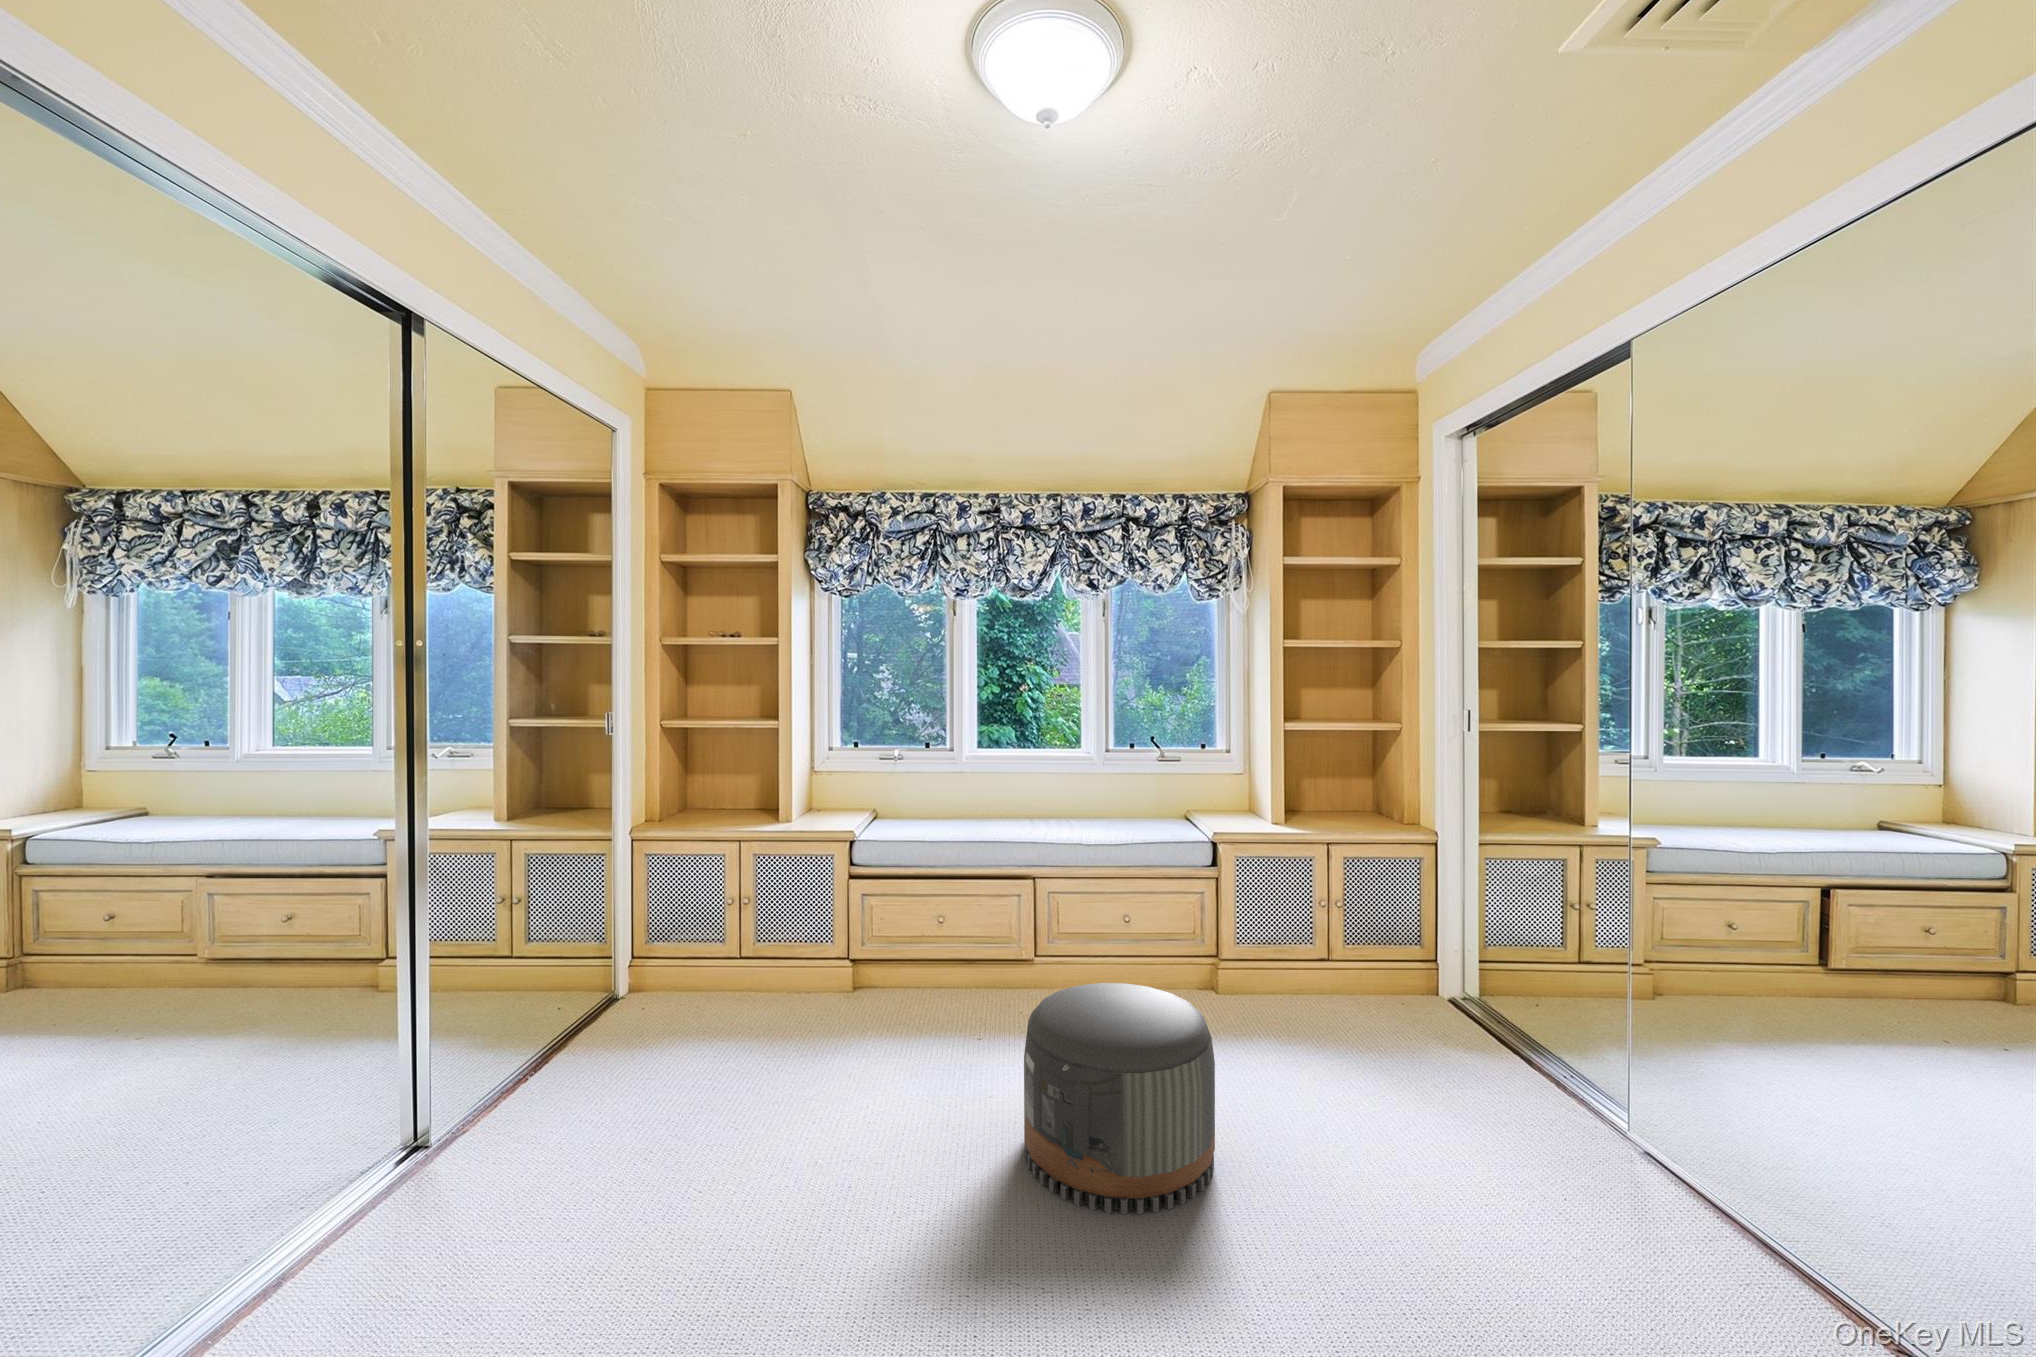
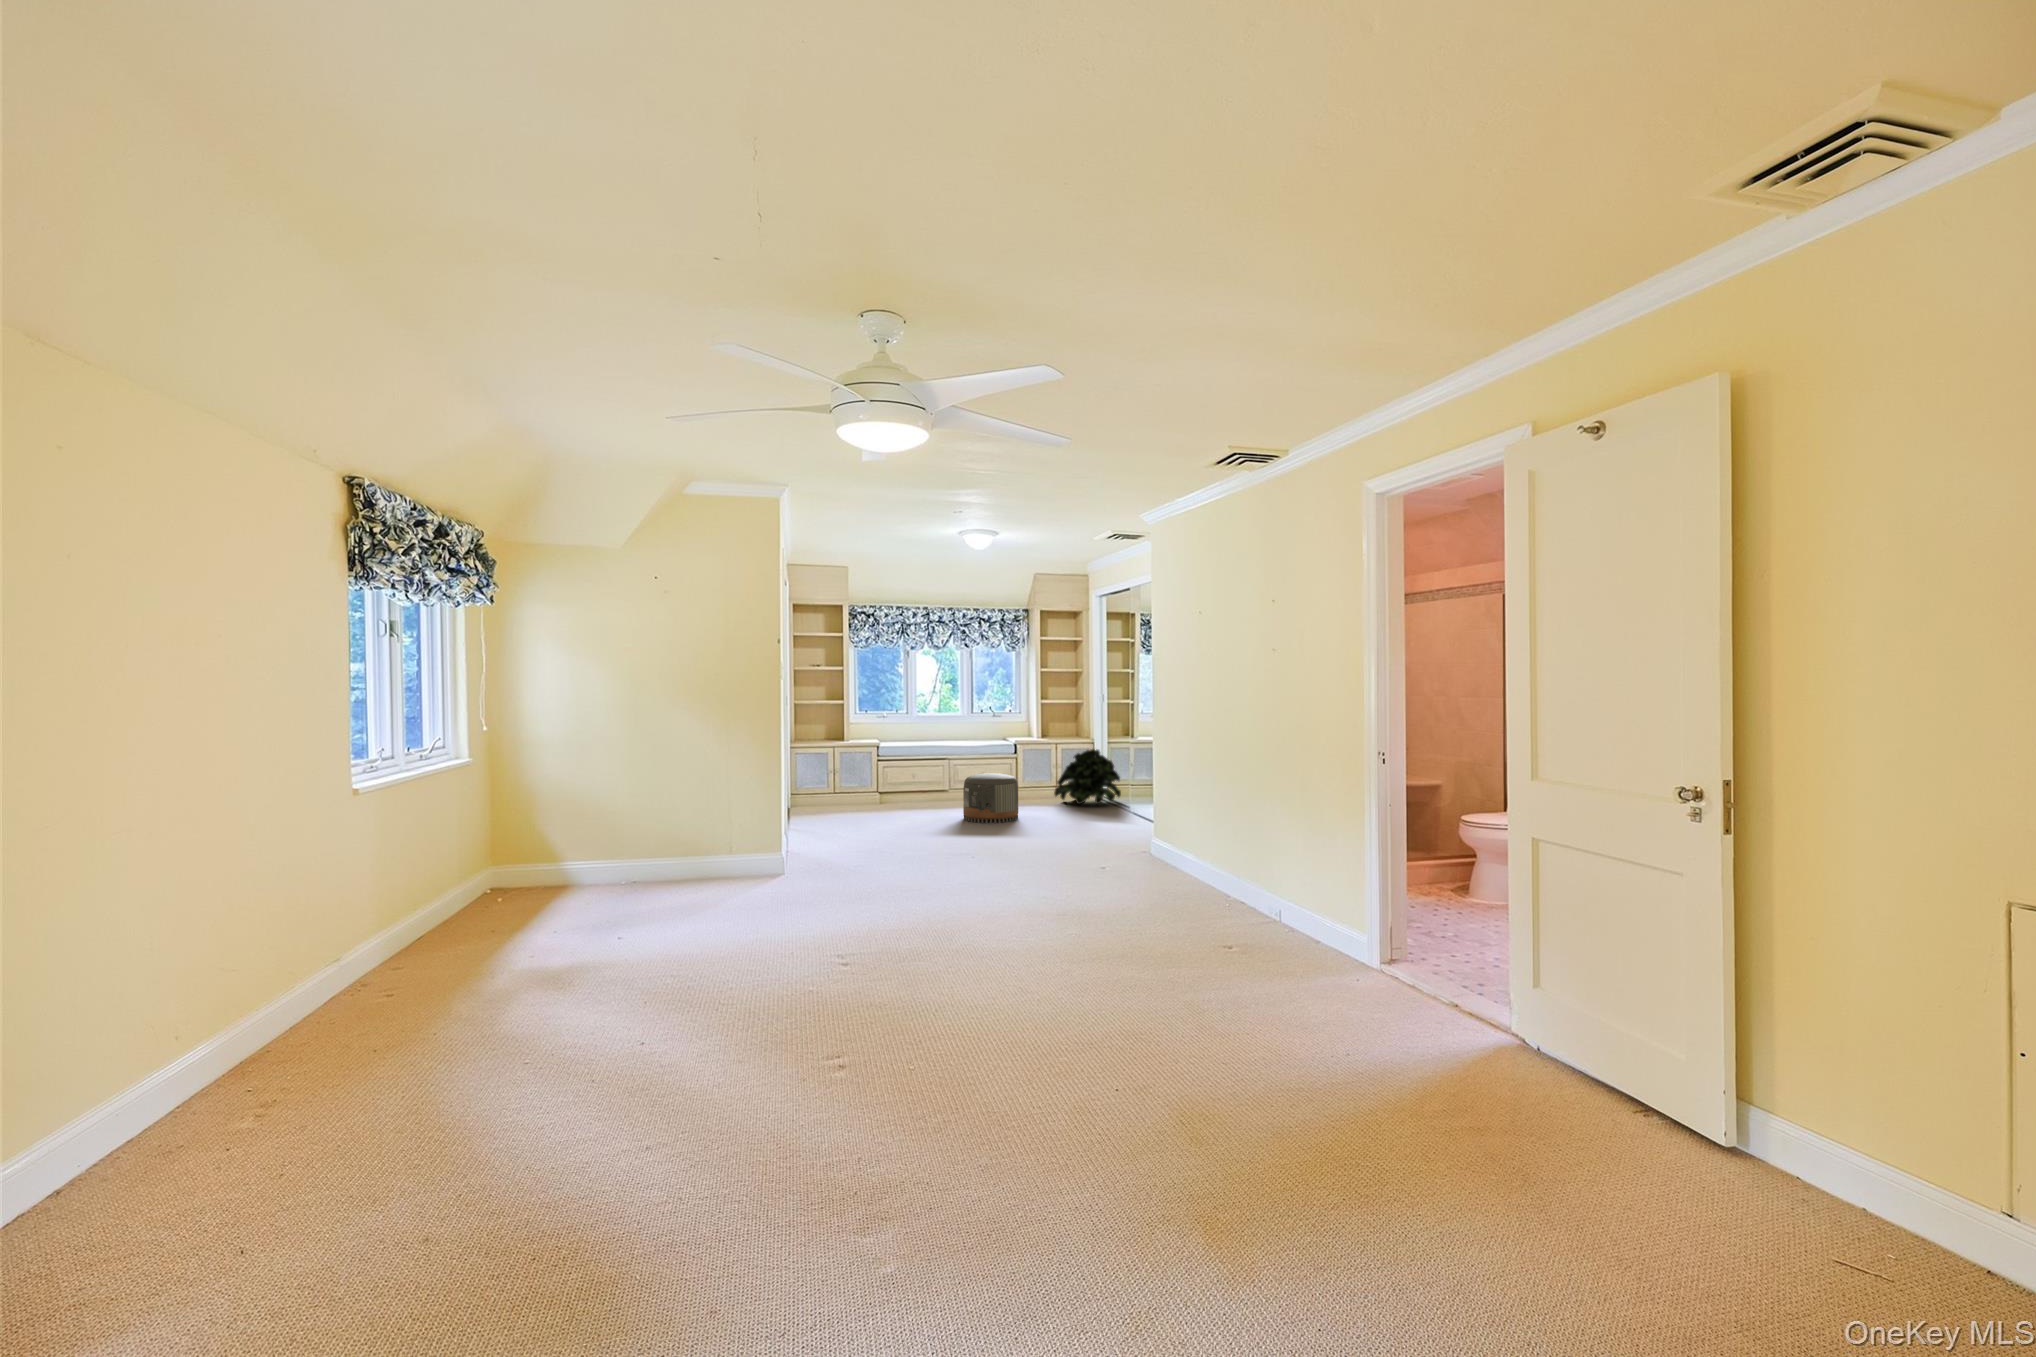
potted plant: none [1325,877,1551,1075] -> present [1054,749,1121,804]

